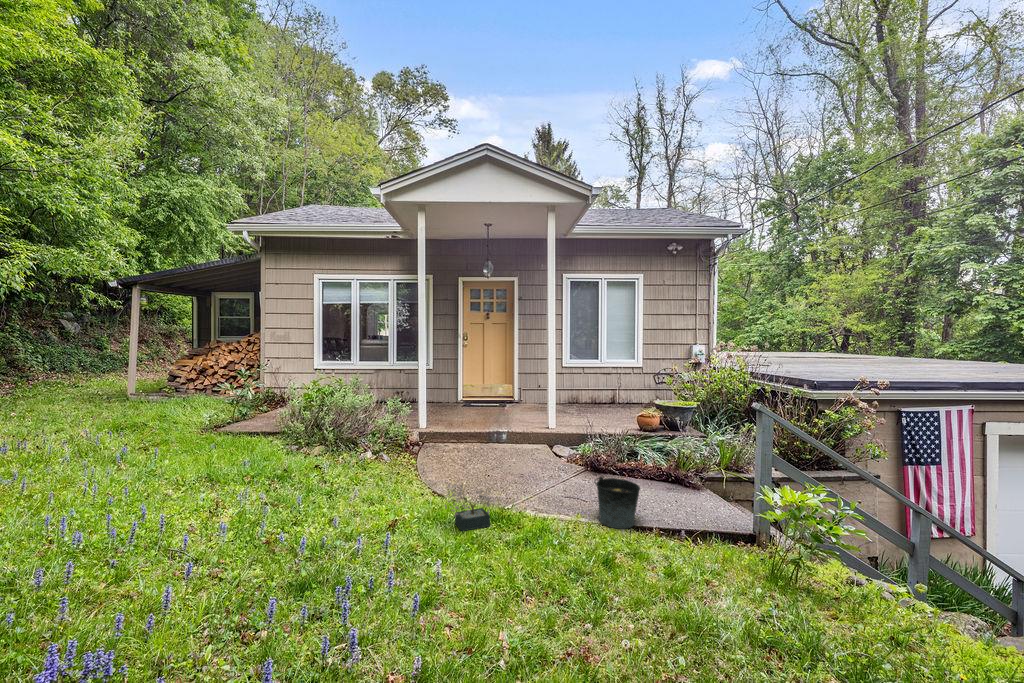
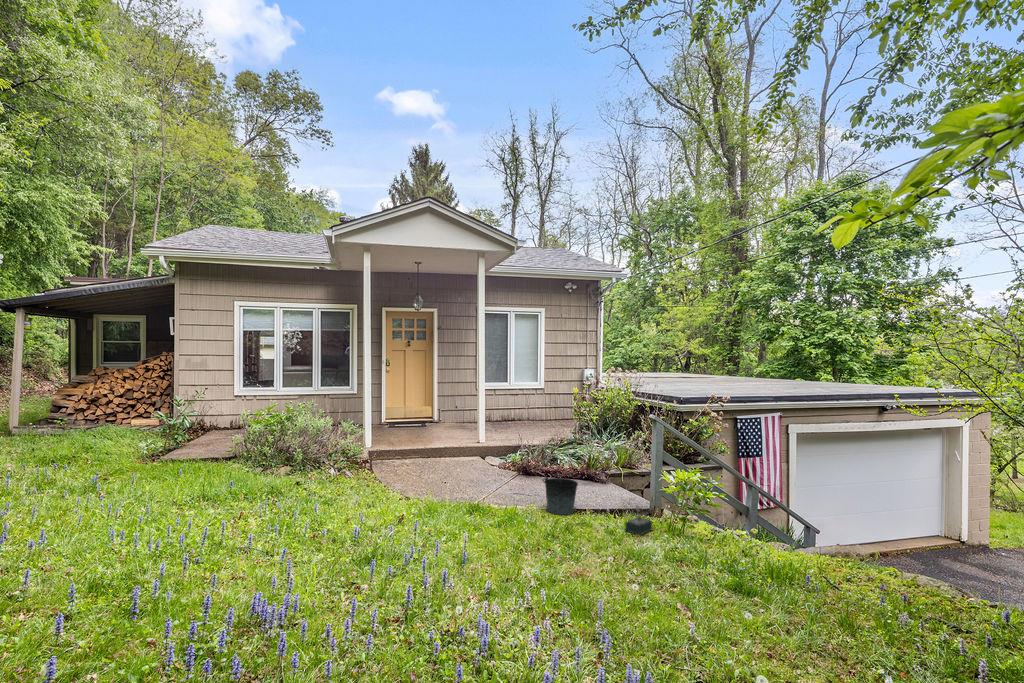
decorative plant: present [445,483,495,531] -> present [624,498,653,535]

